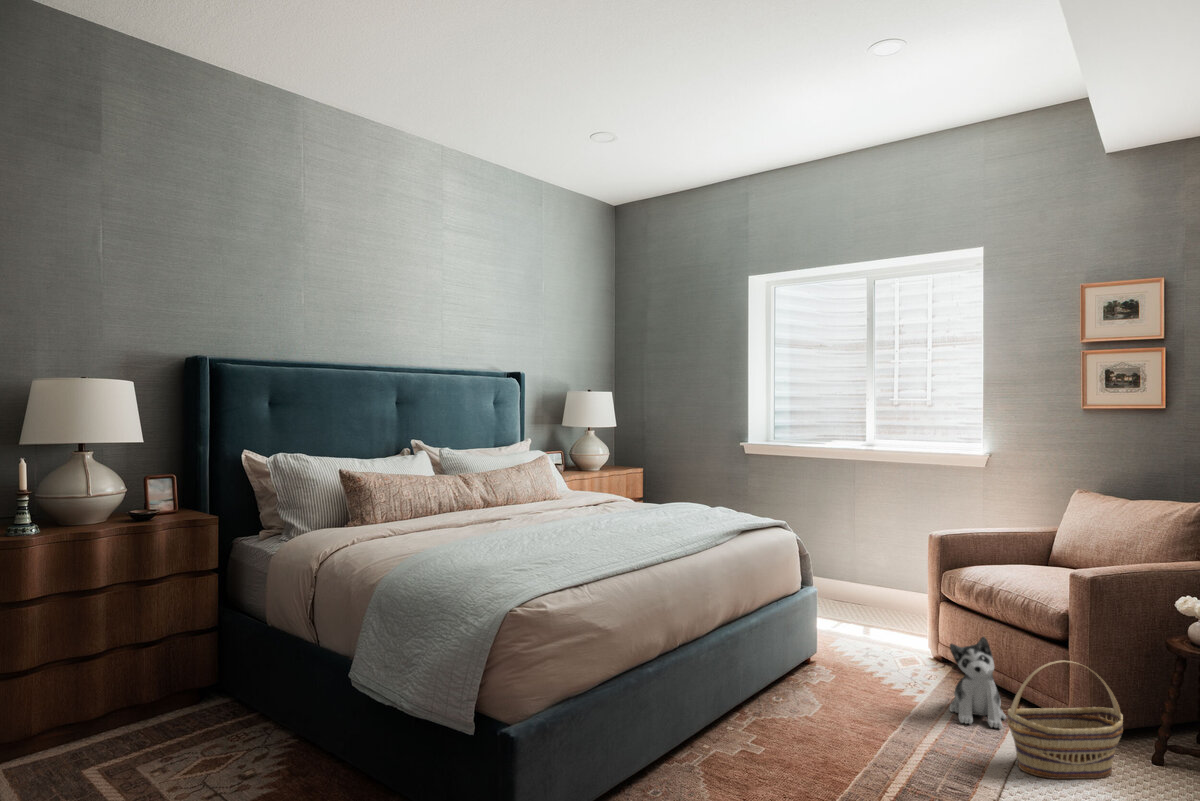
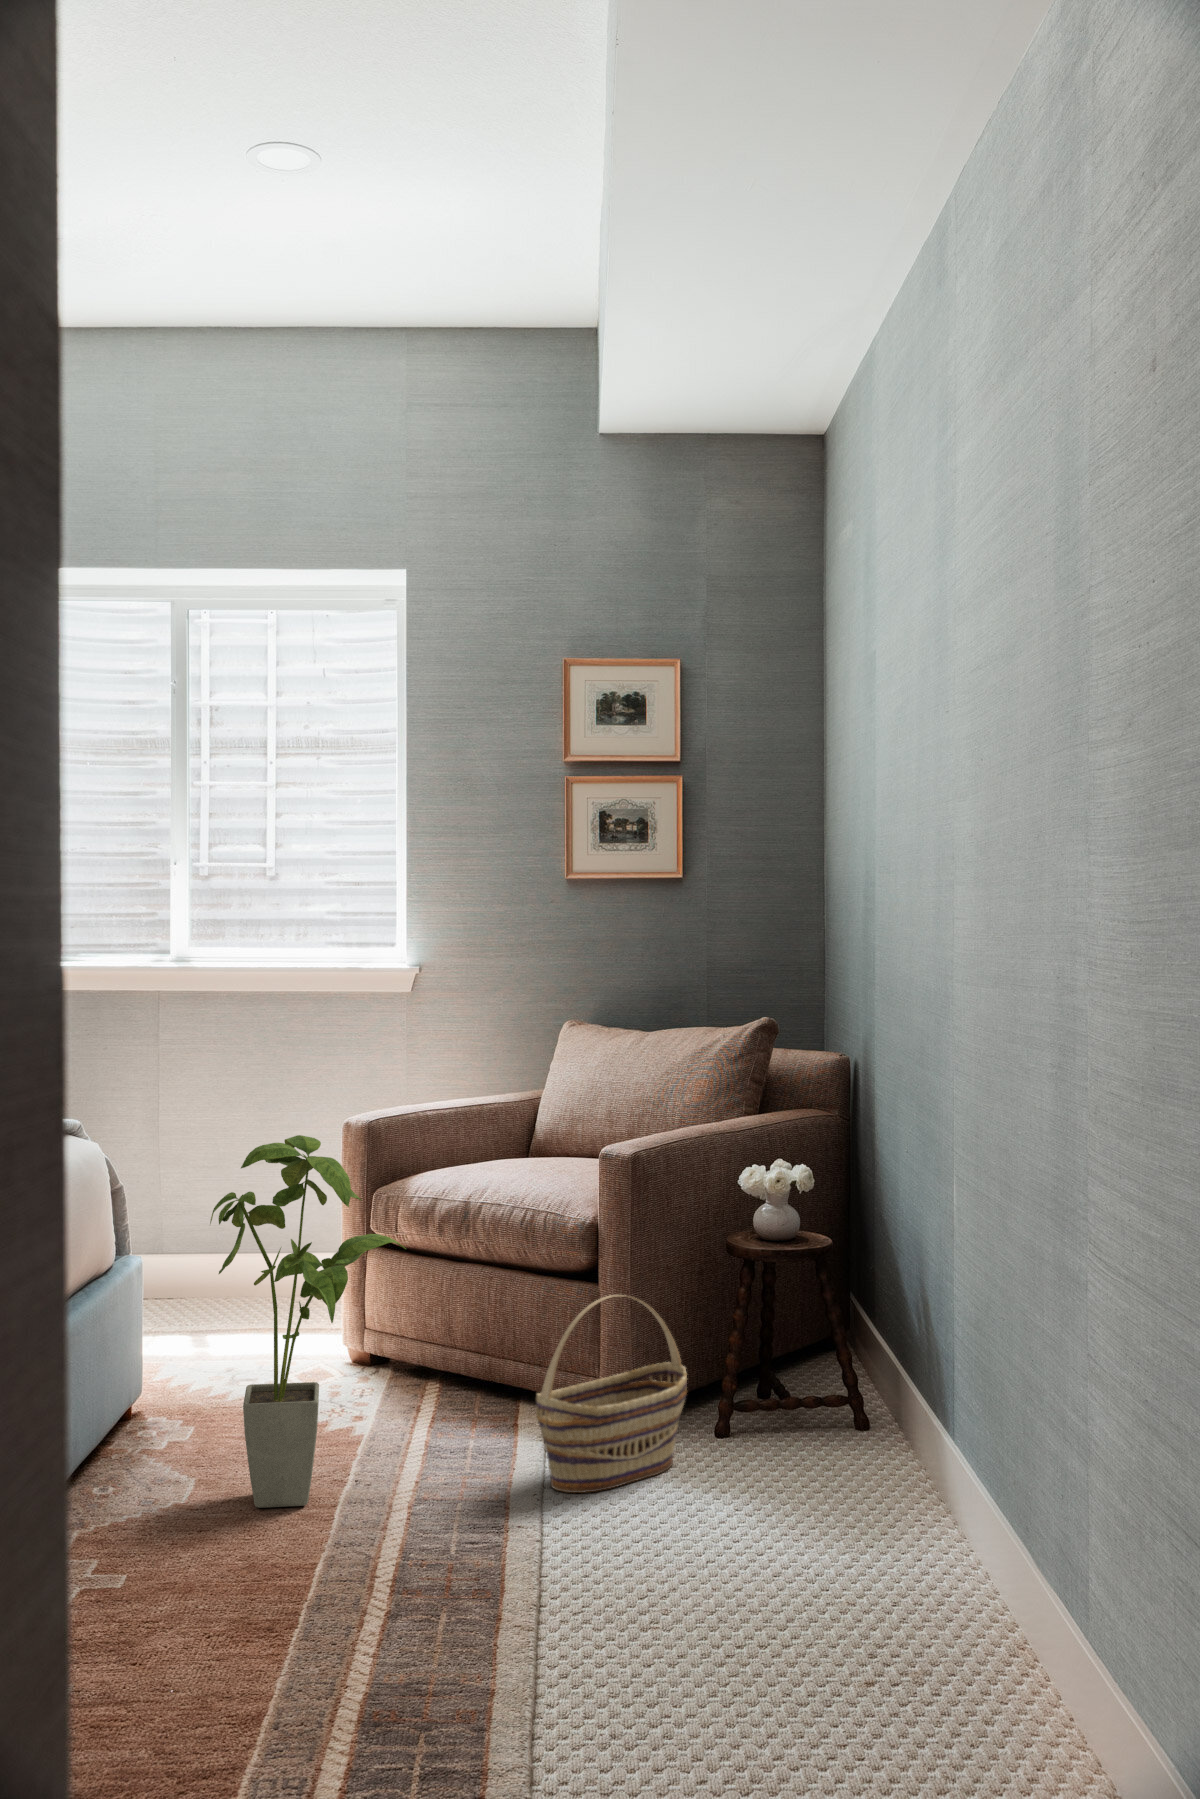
house plant: none [823,542,932,736] -> present [210,1135,406,1508]
plush toy: present [949,637,1006,729] -> none [415,1288,507,1450]

